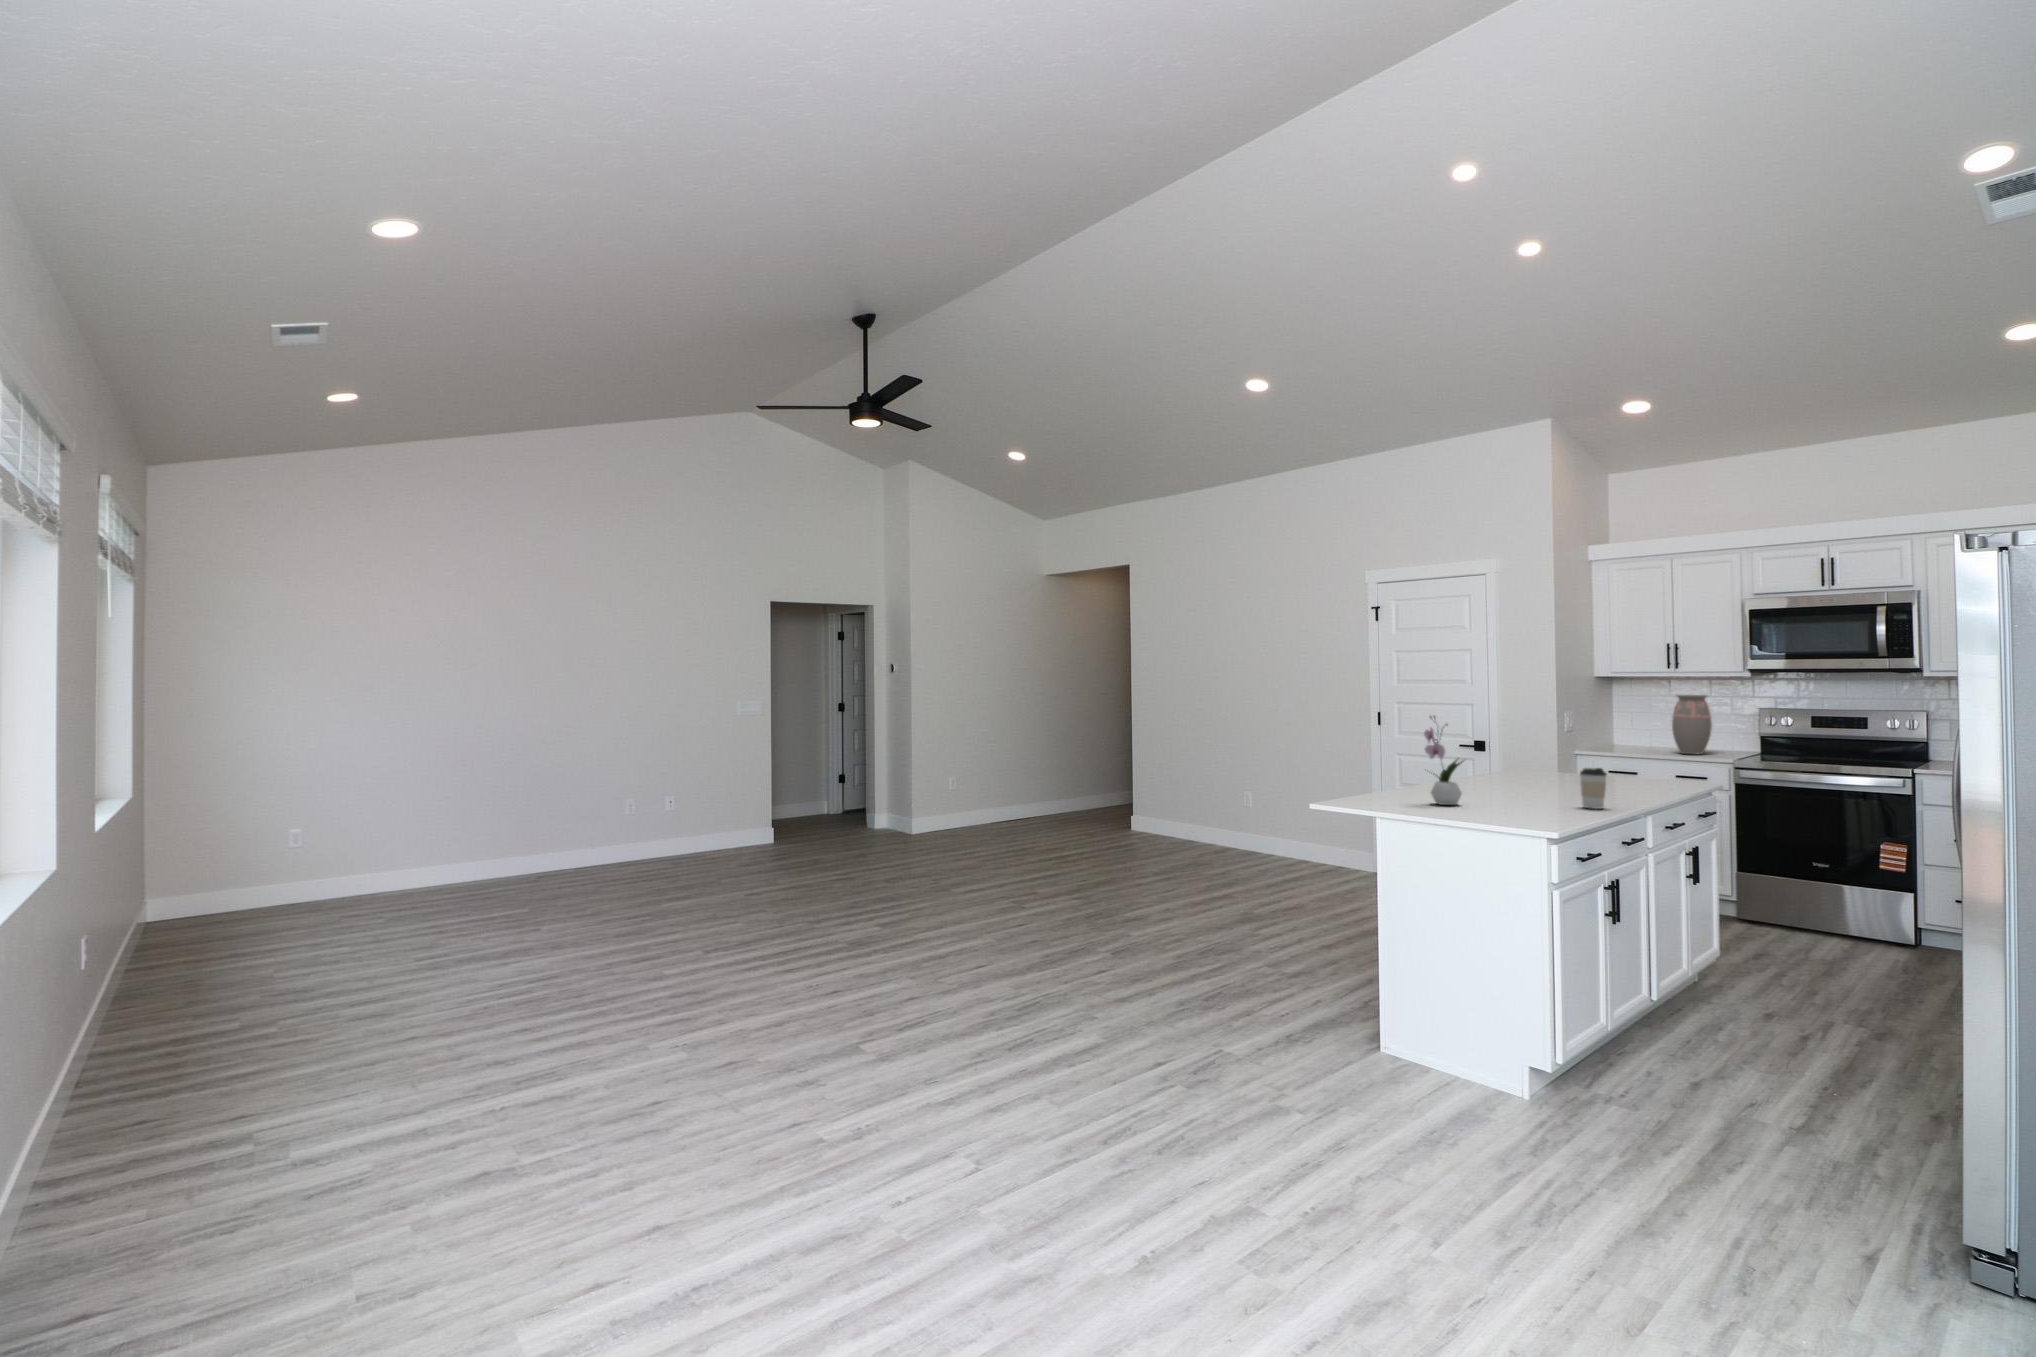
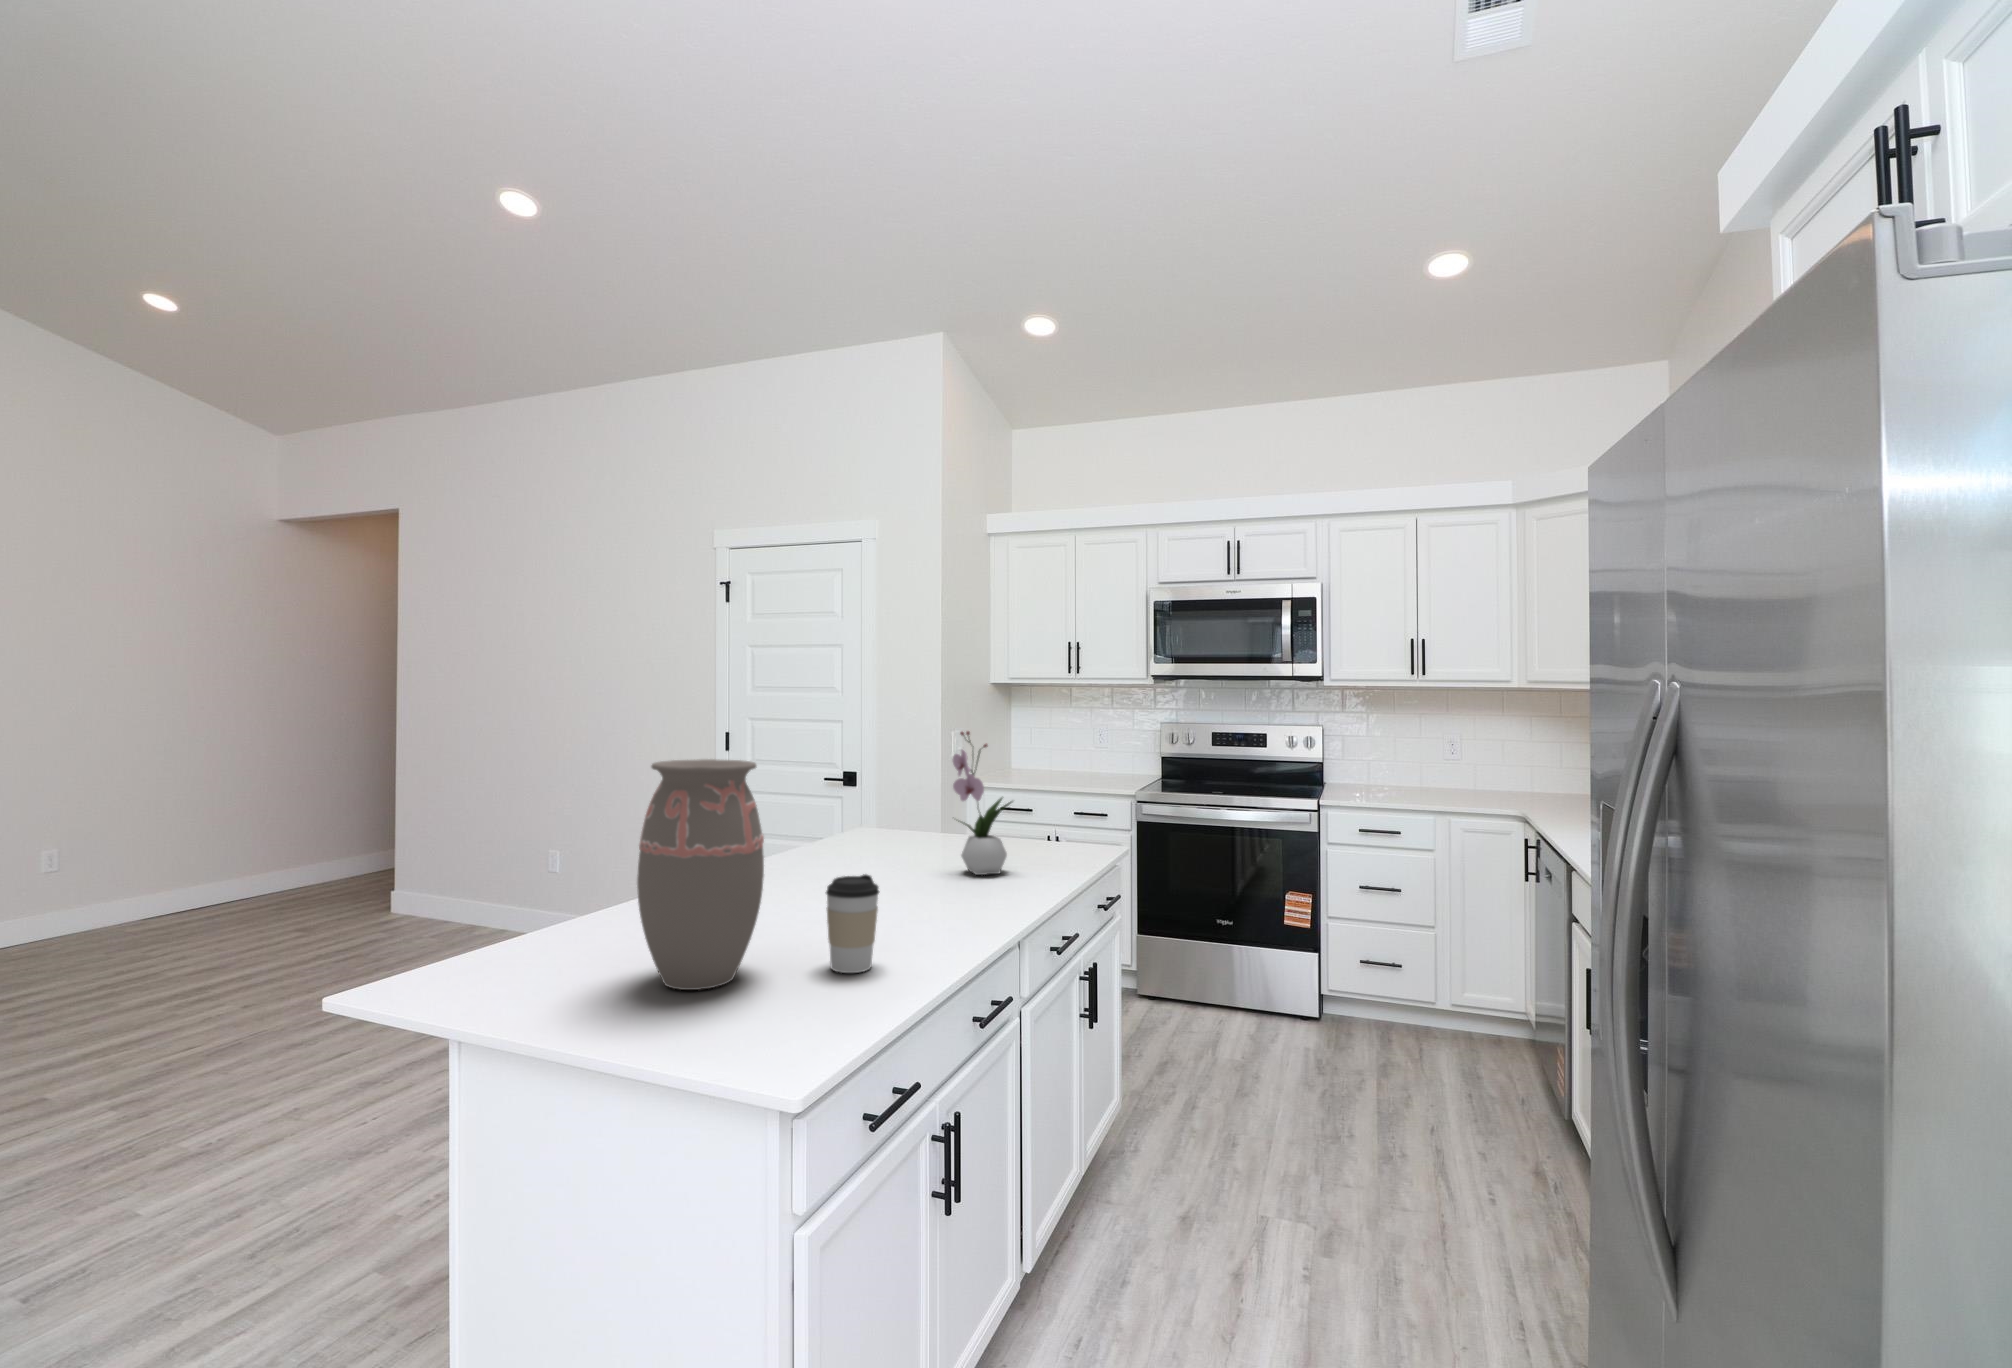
decorative vase: present [1672,695,1712,755] -> present [637,759,764,990]
flower arrangement: present [1424,716,1463,805] -> present [953,731,1012,875]

